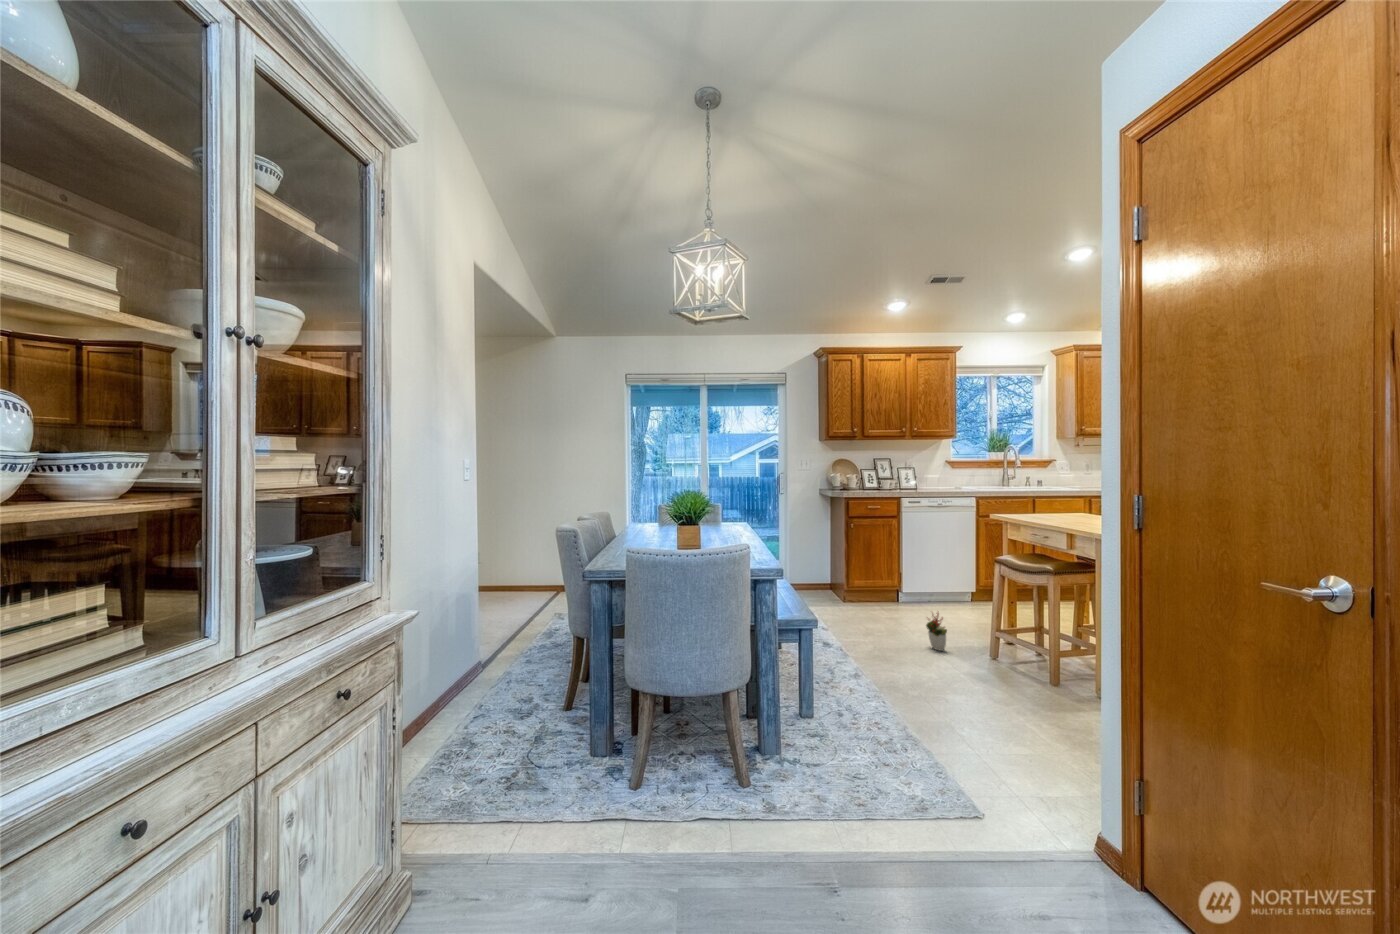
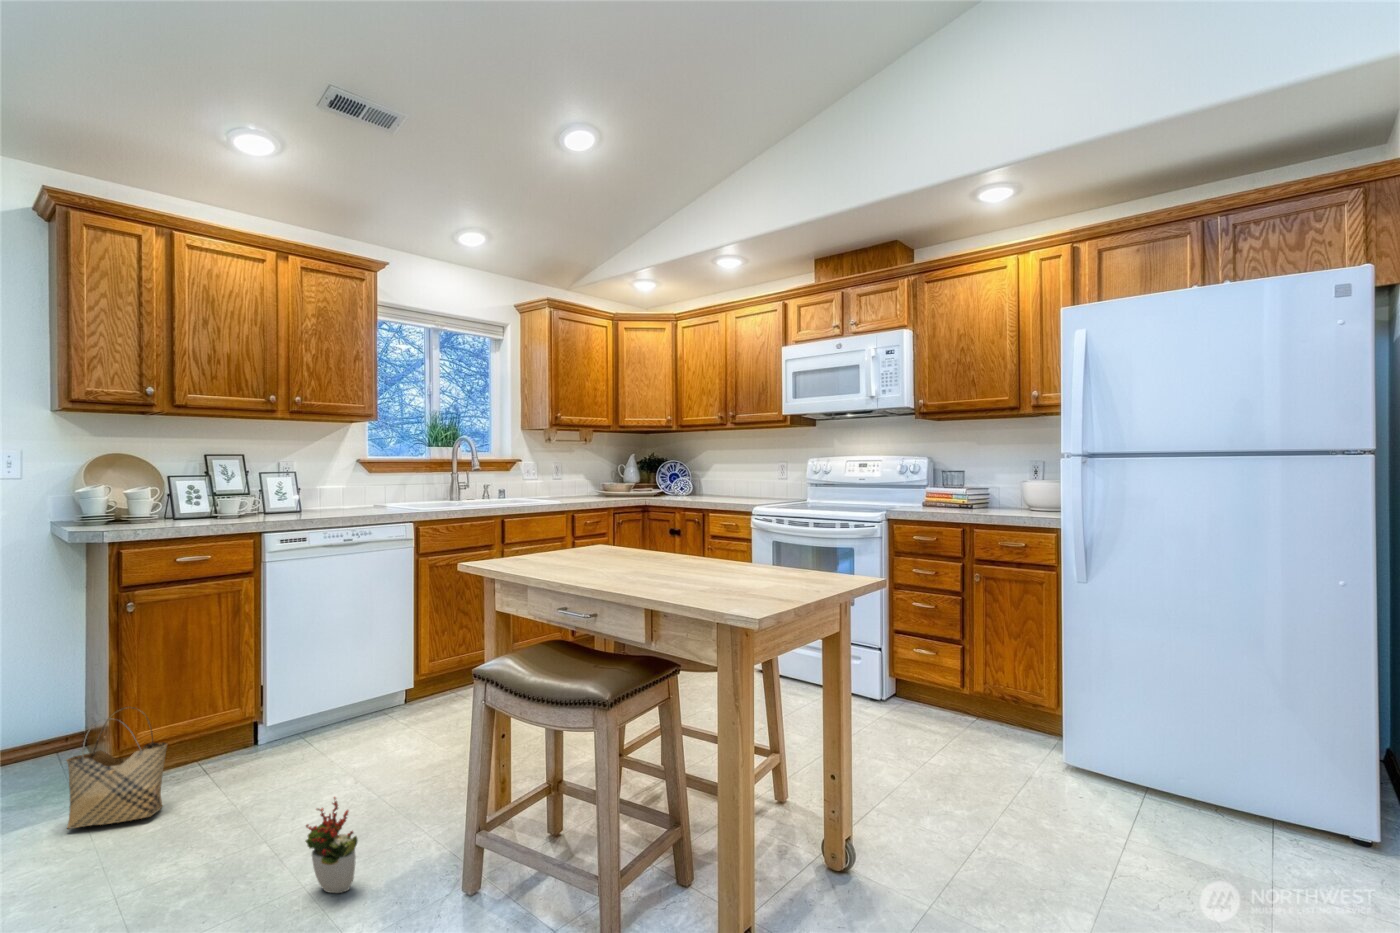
woven basket: none [835,566,868,613] -> present [66,707,168,829]

